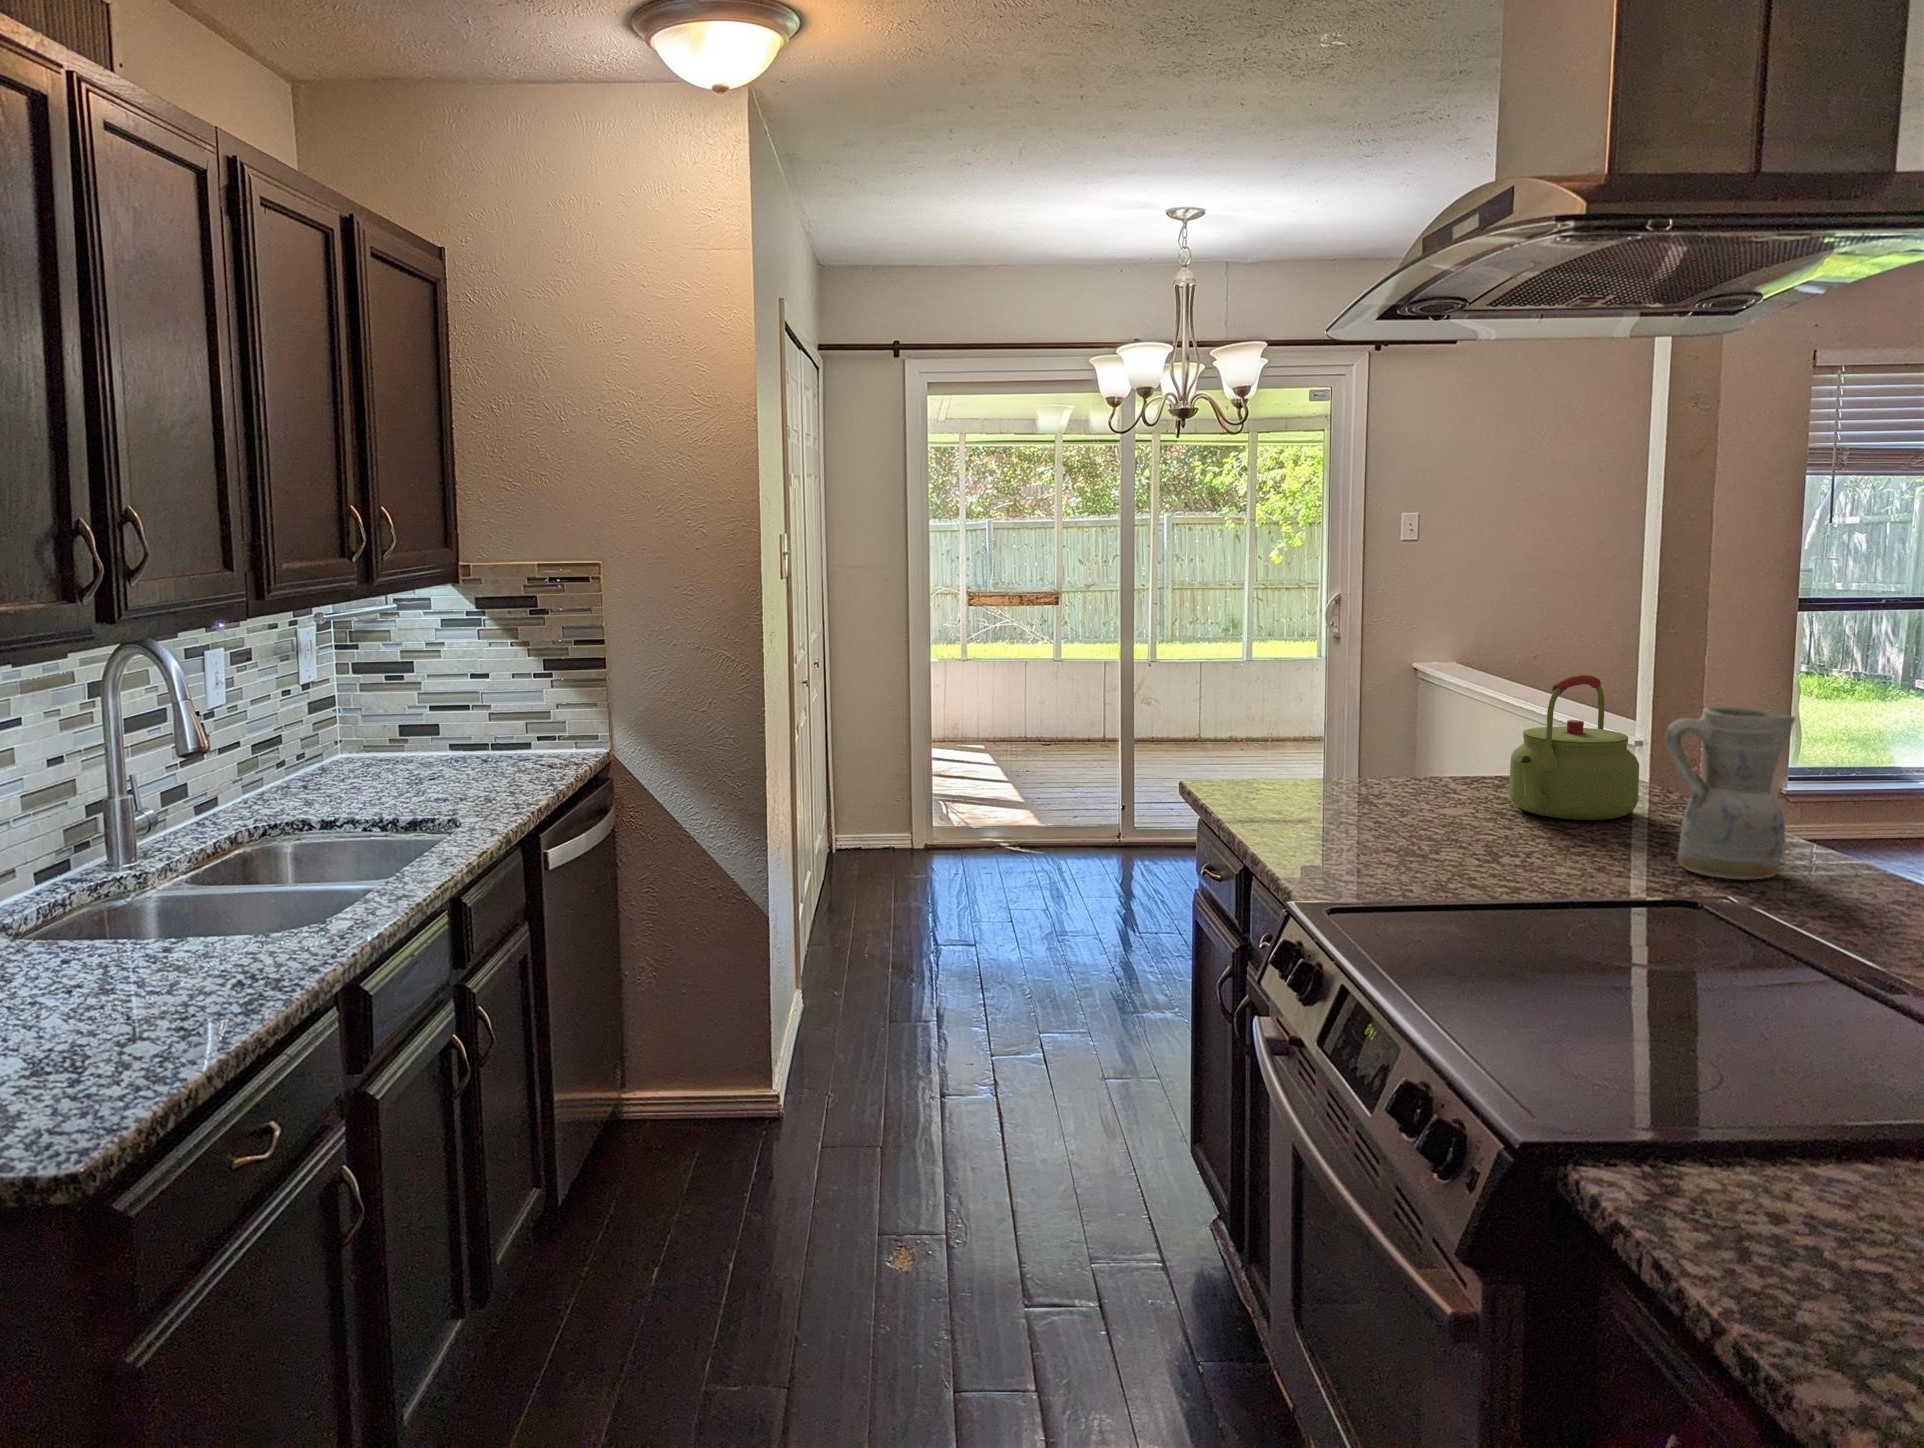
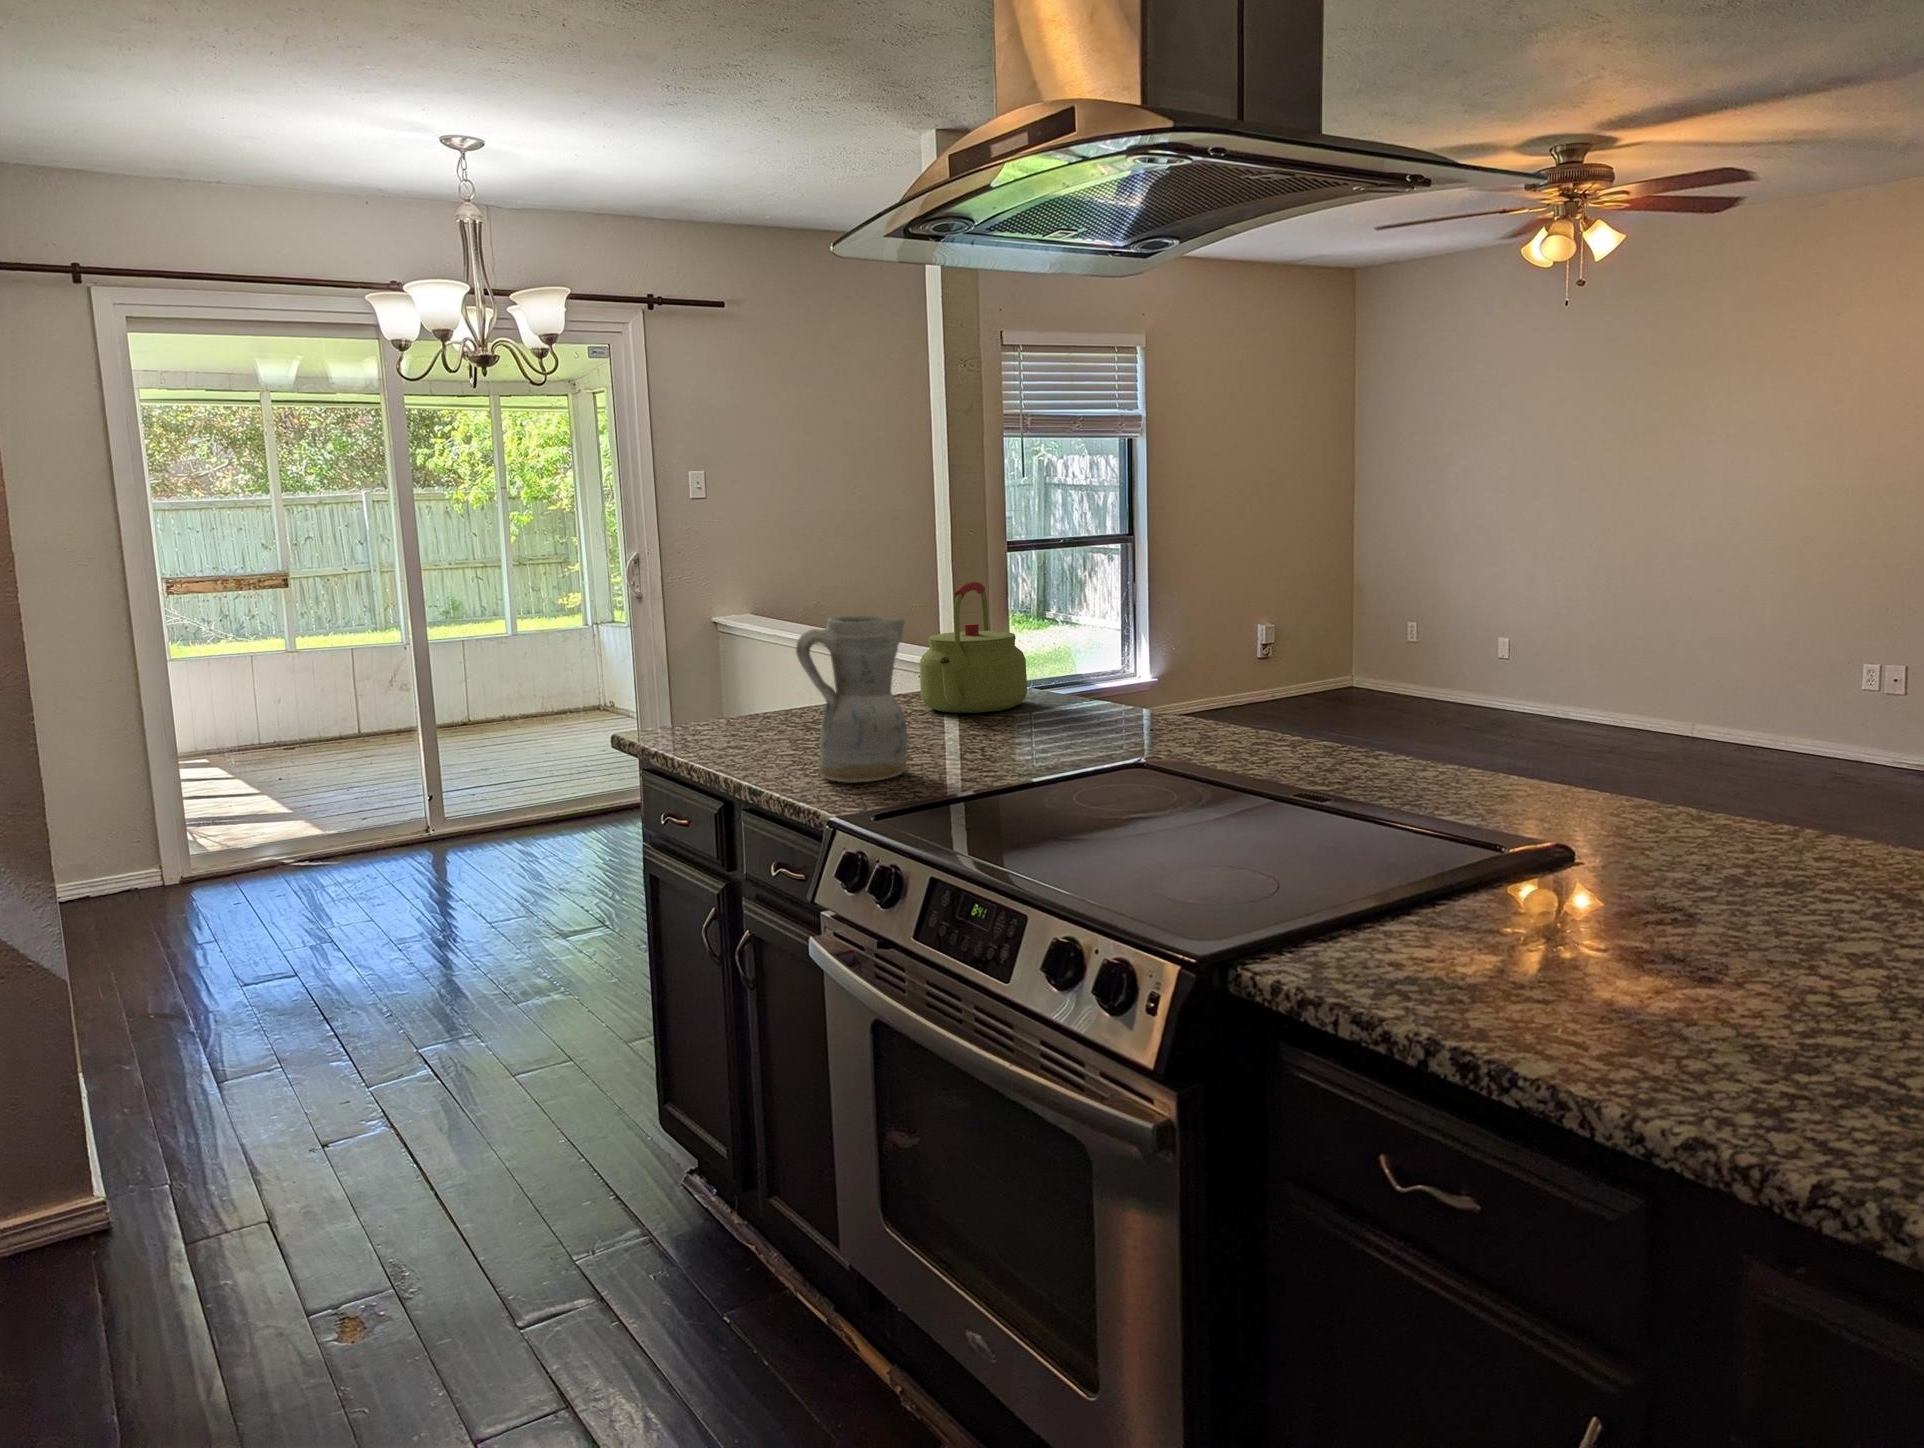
ceramic pitcher: present [1665,706,1795,879] -> present [796,616,907,783]

